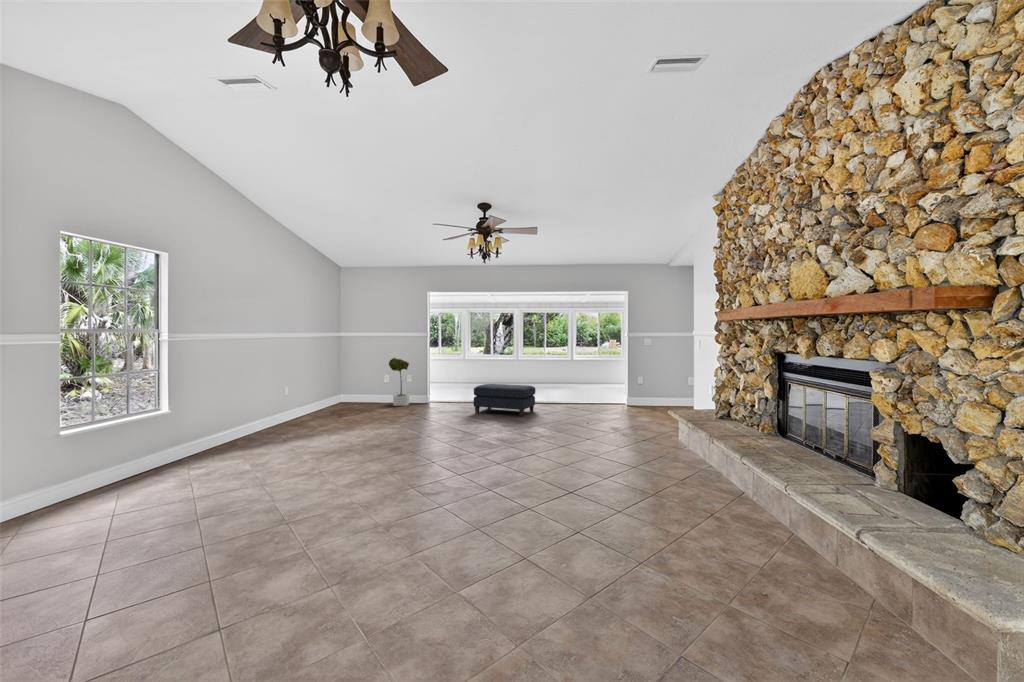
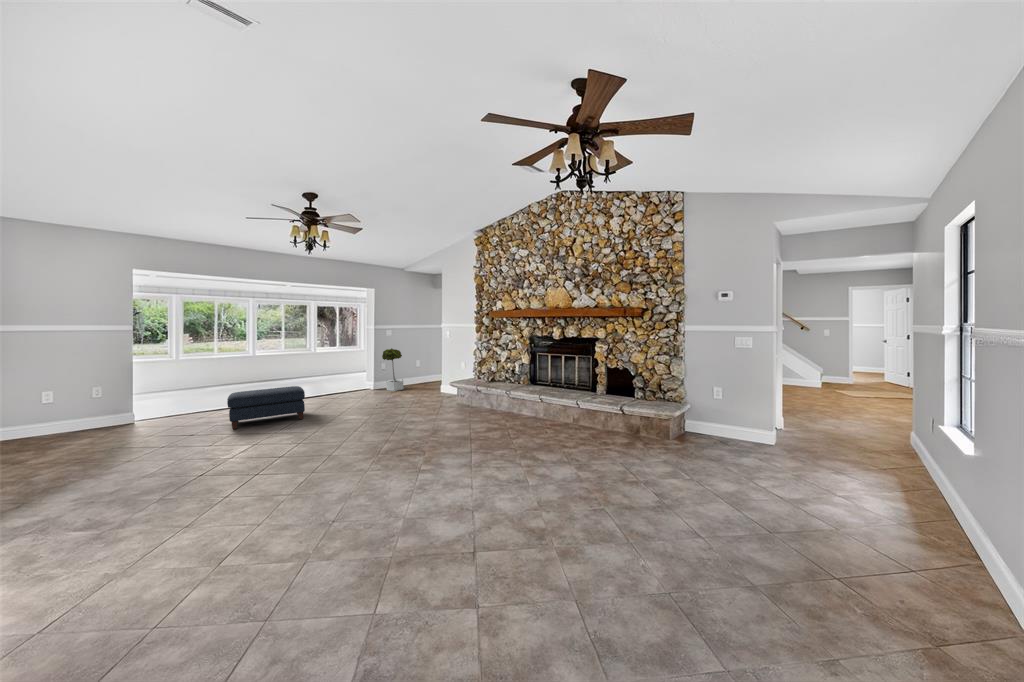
potted tree: present [389,358,410,406] -> present [382,348,404,391]

